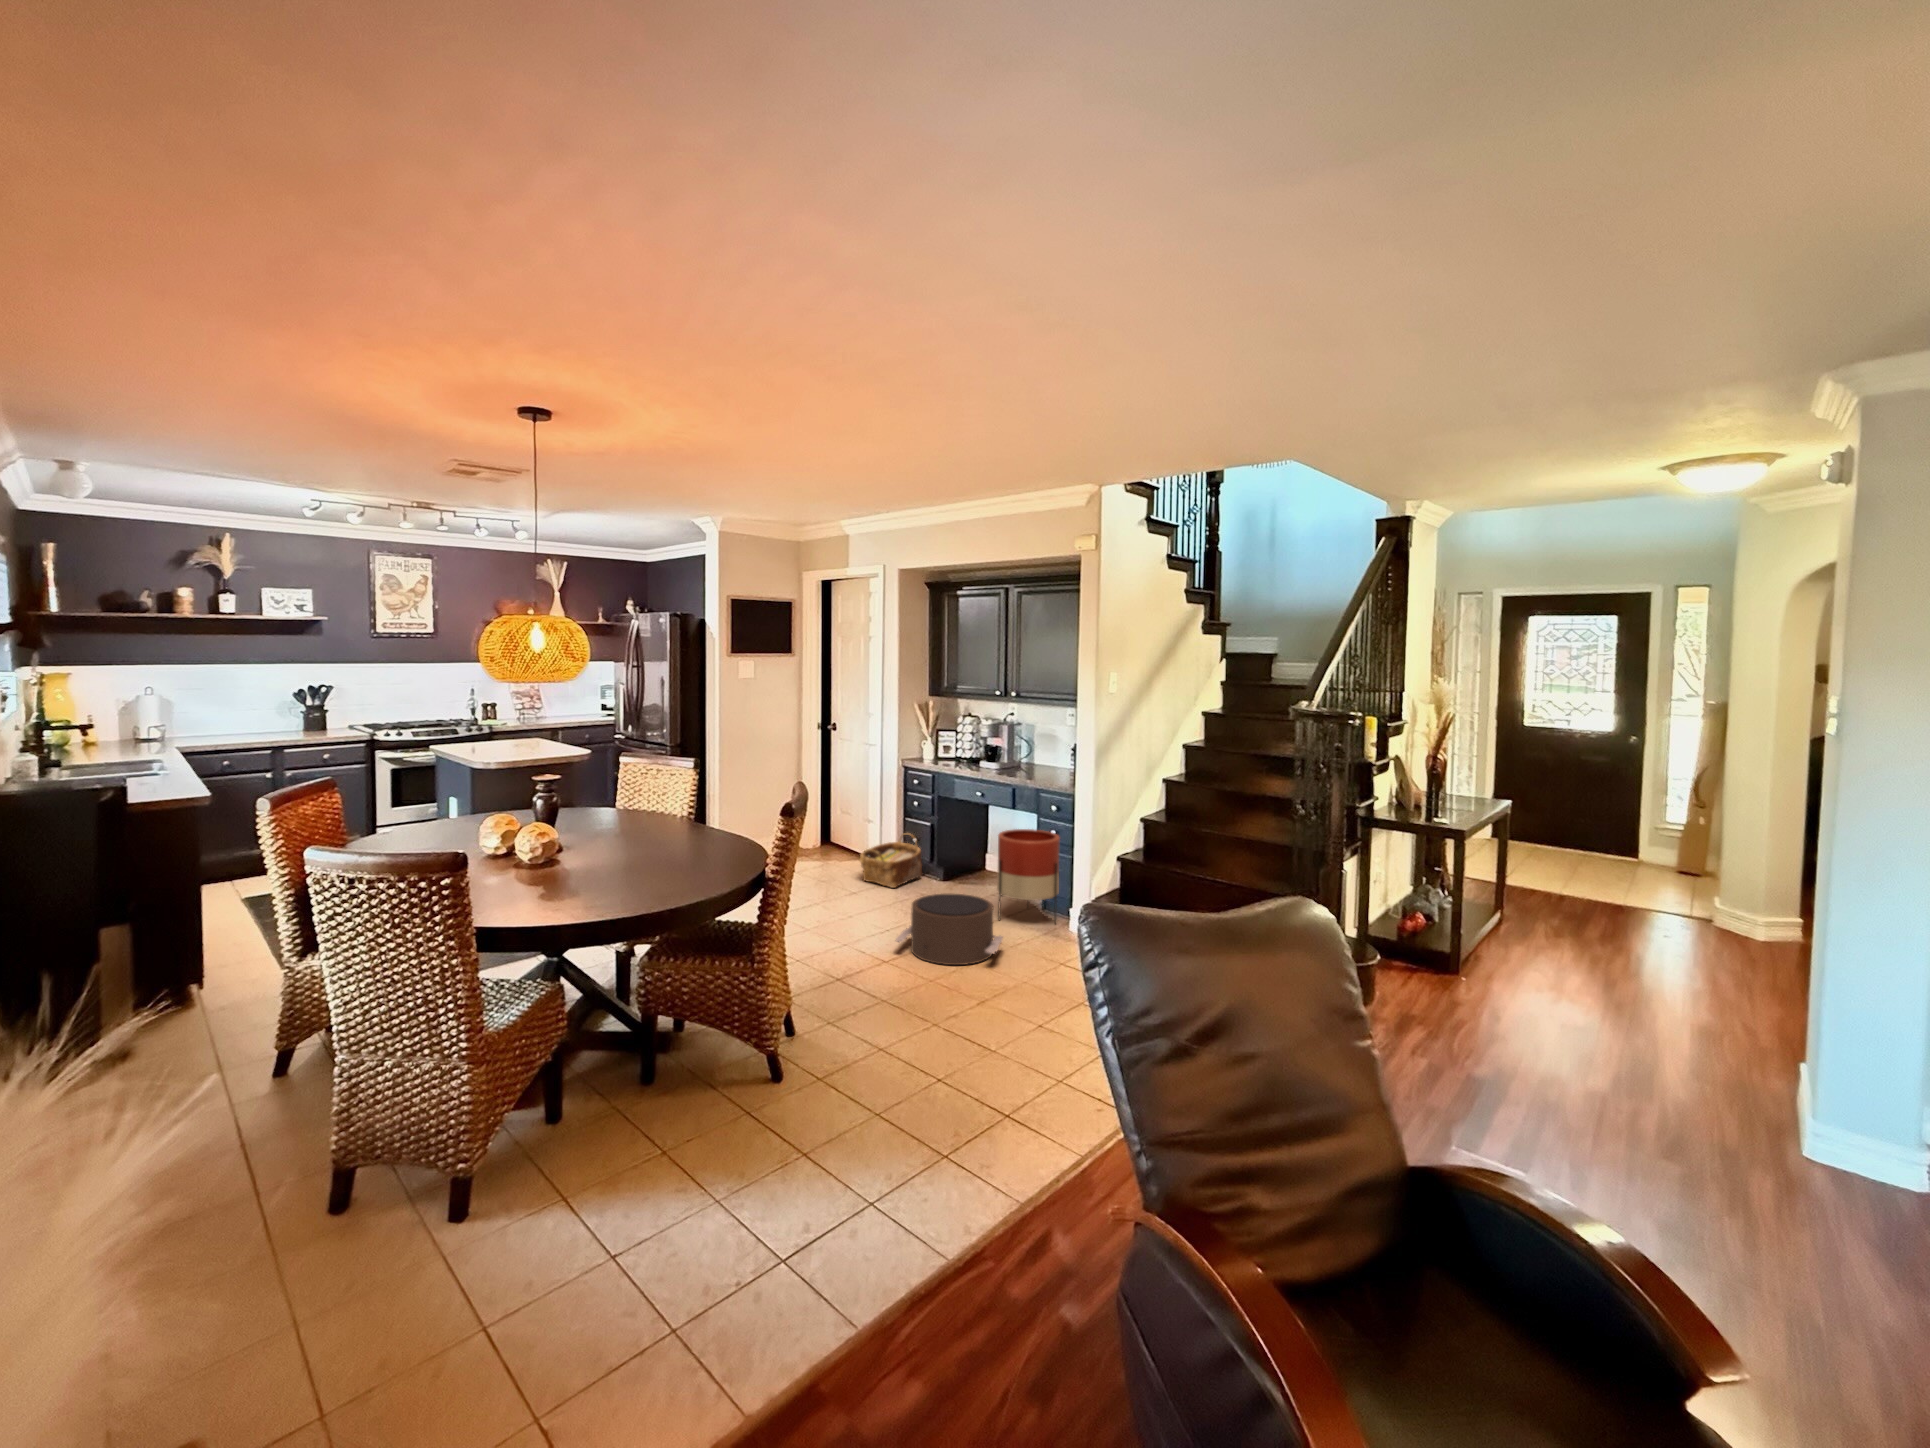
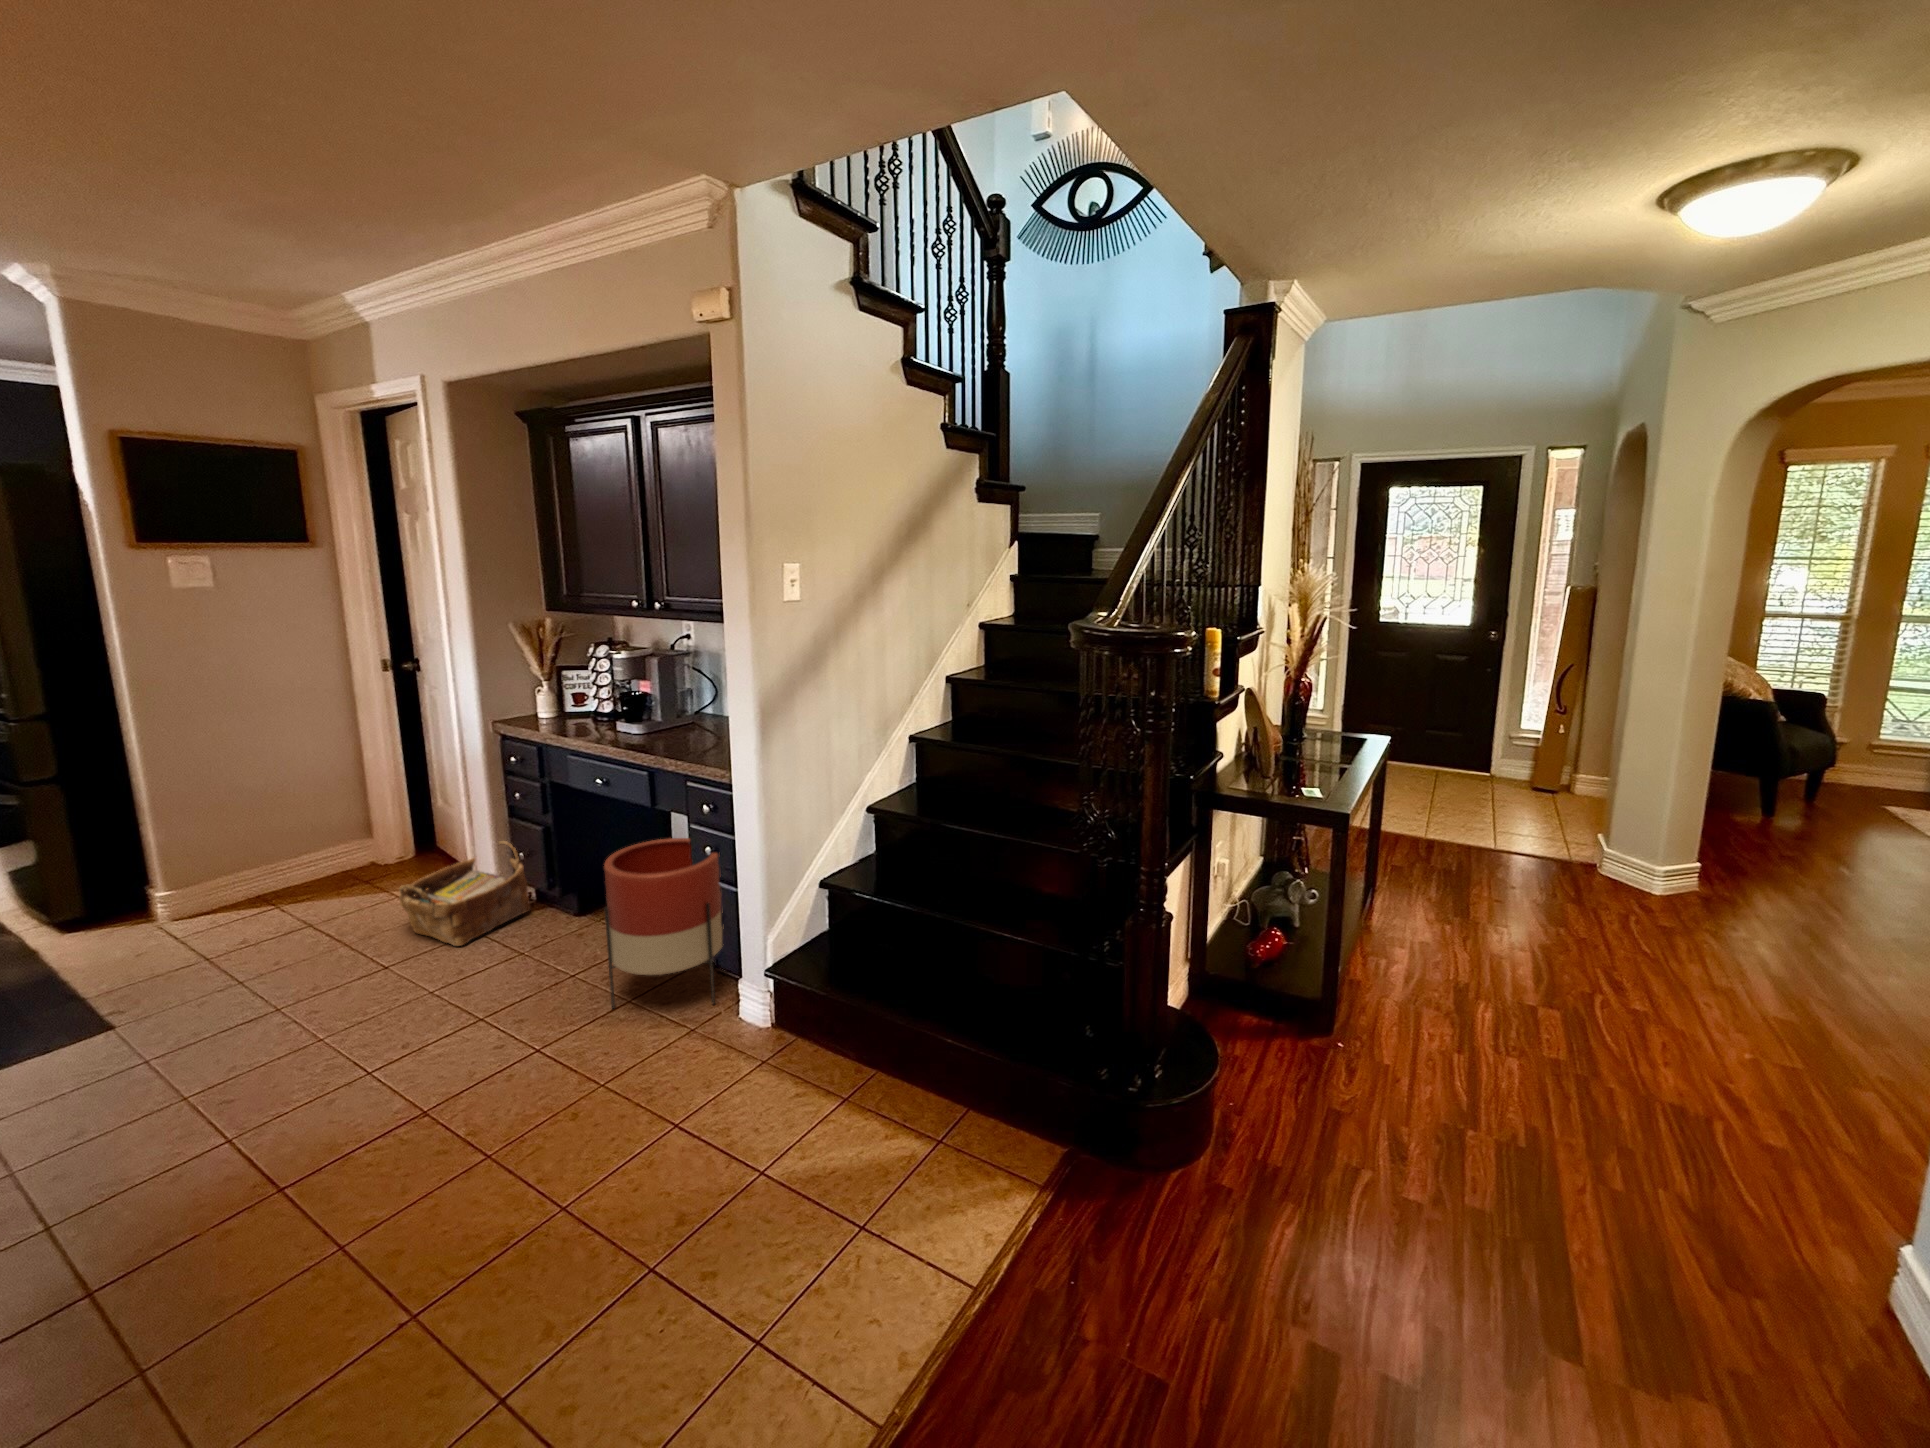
pouf: present [895,894,1003,965] -> none [308,996,568,1181]

